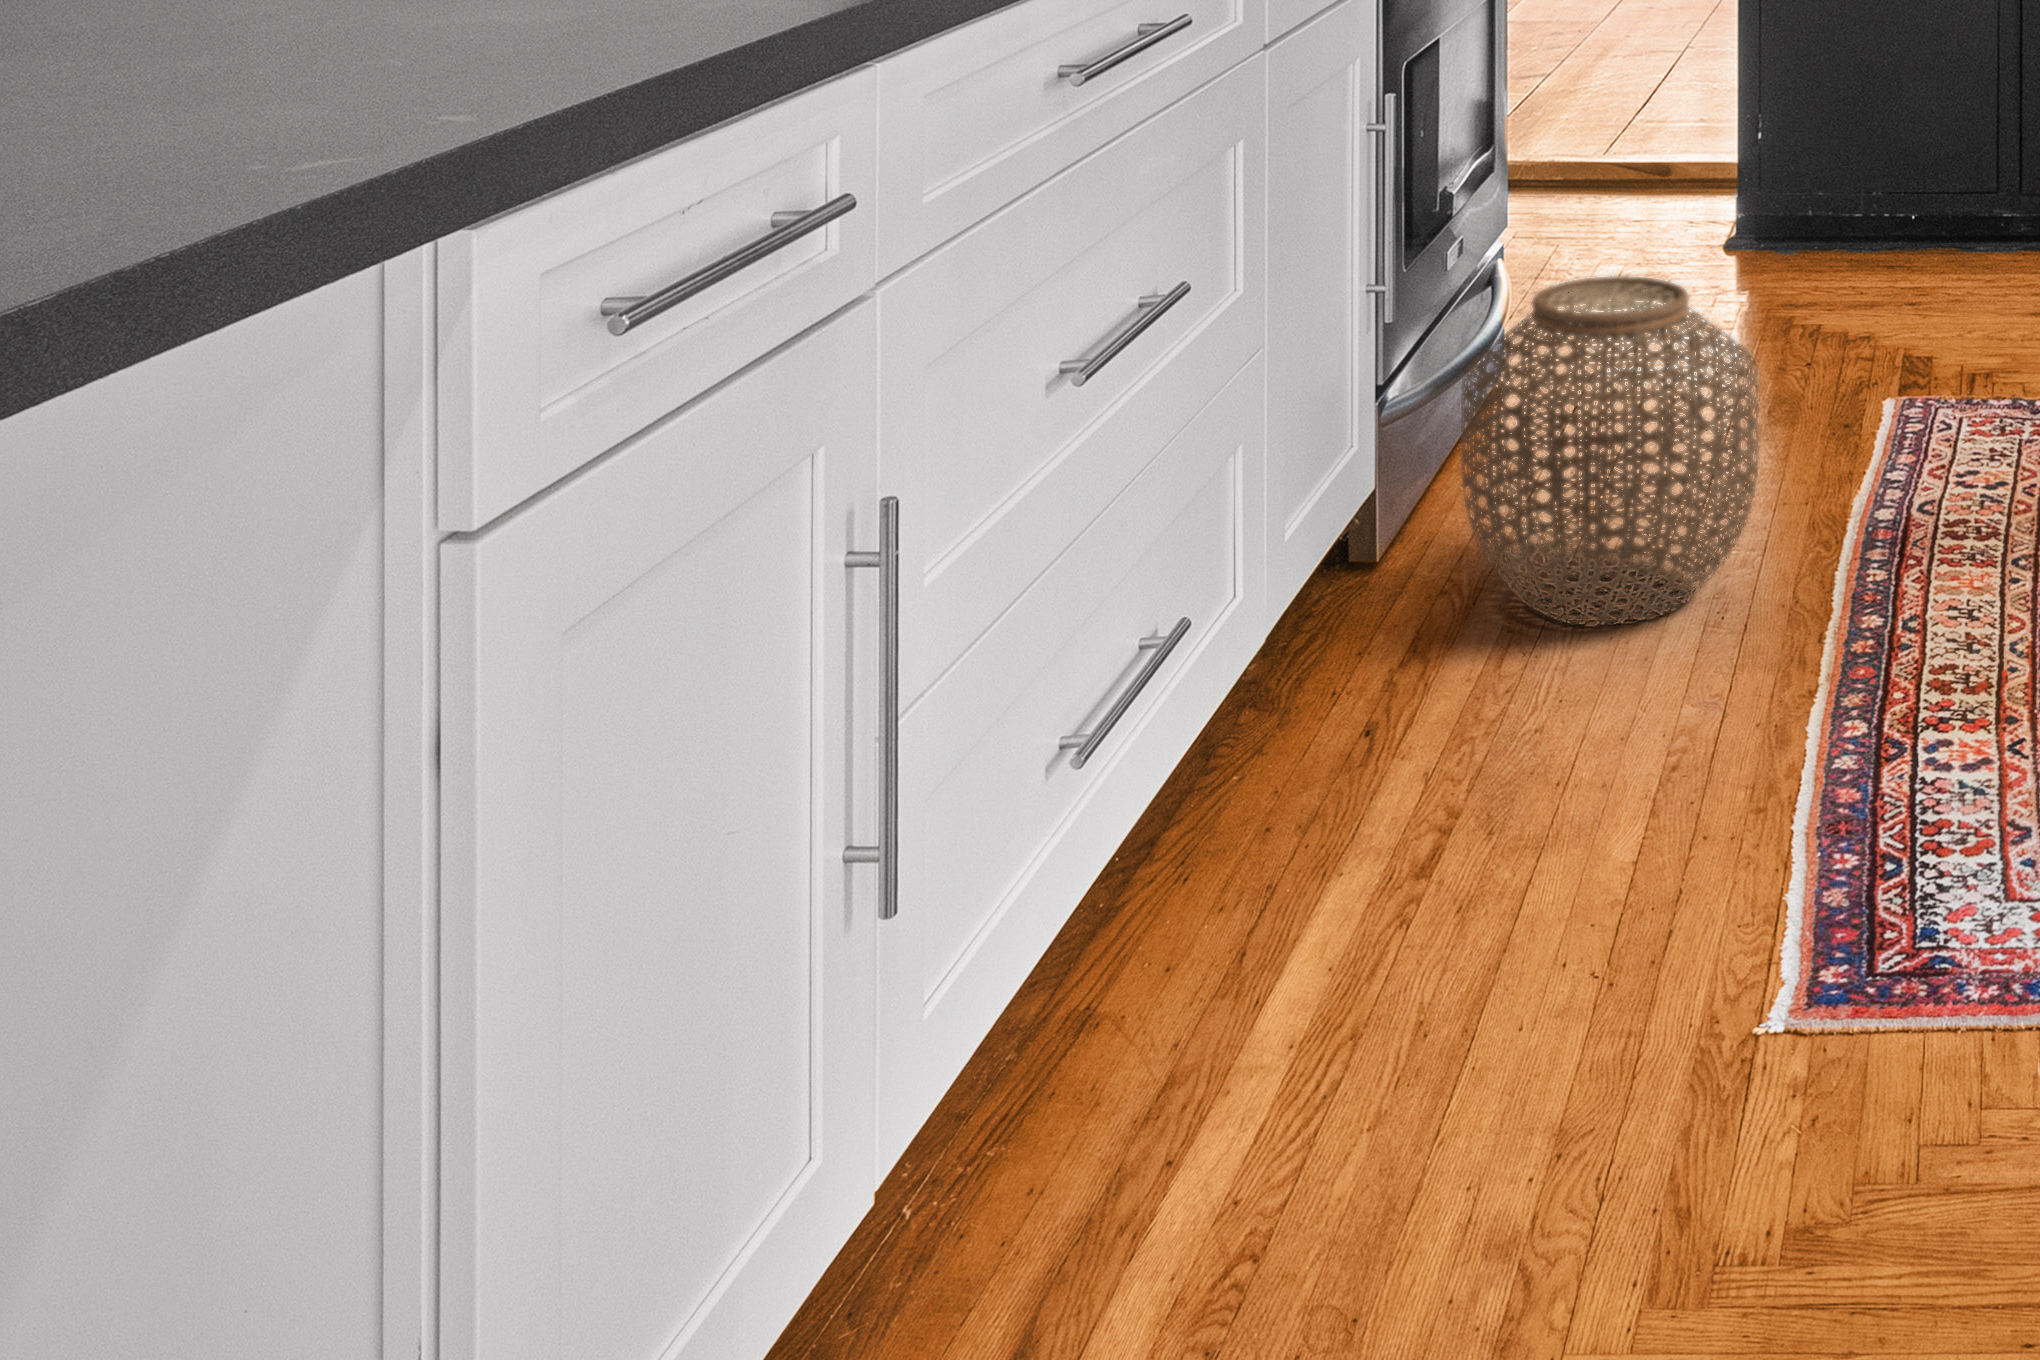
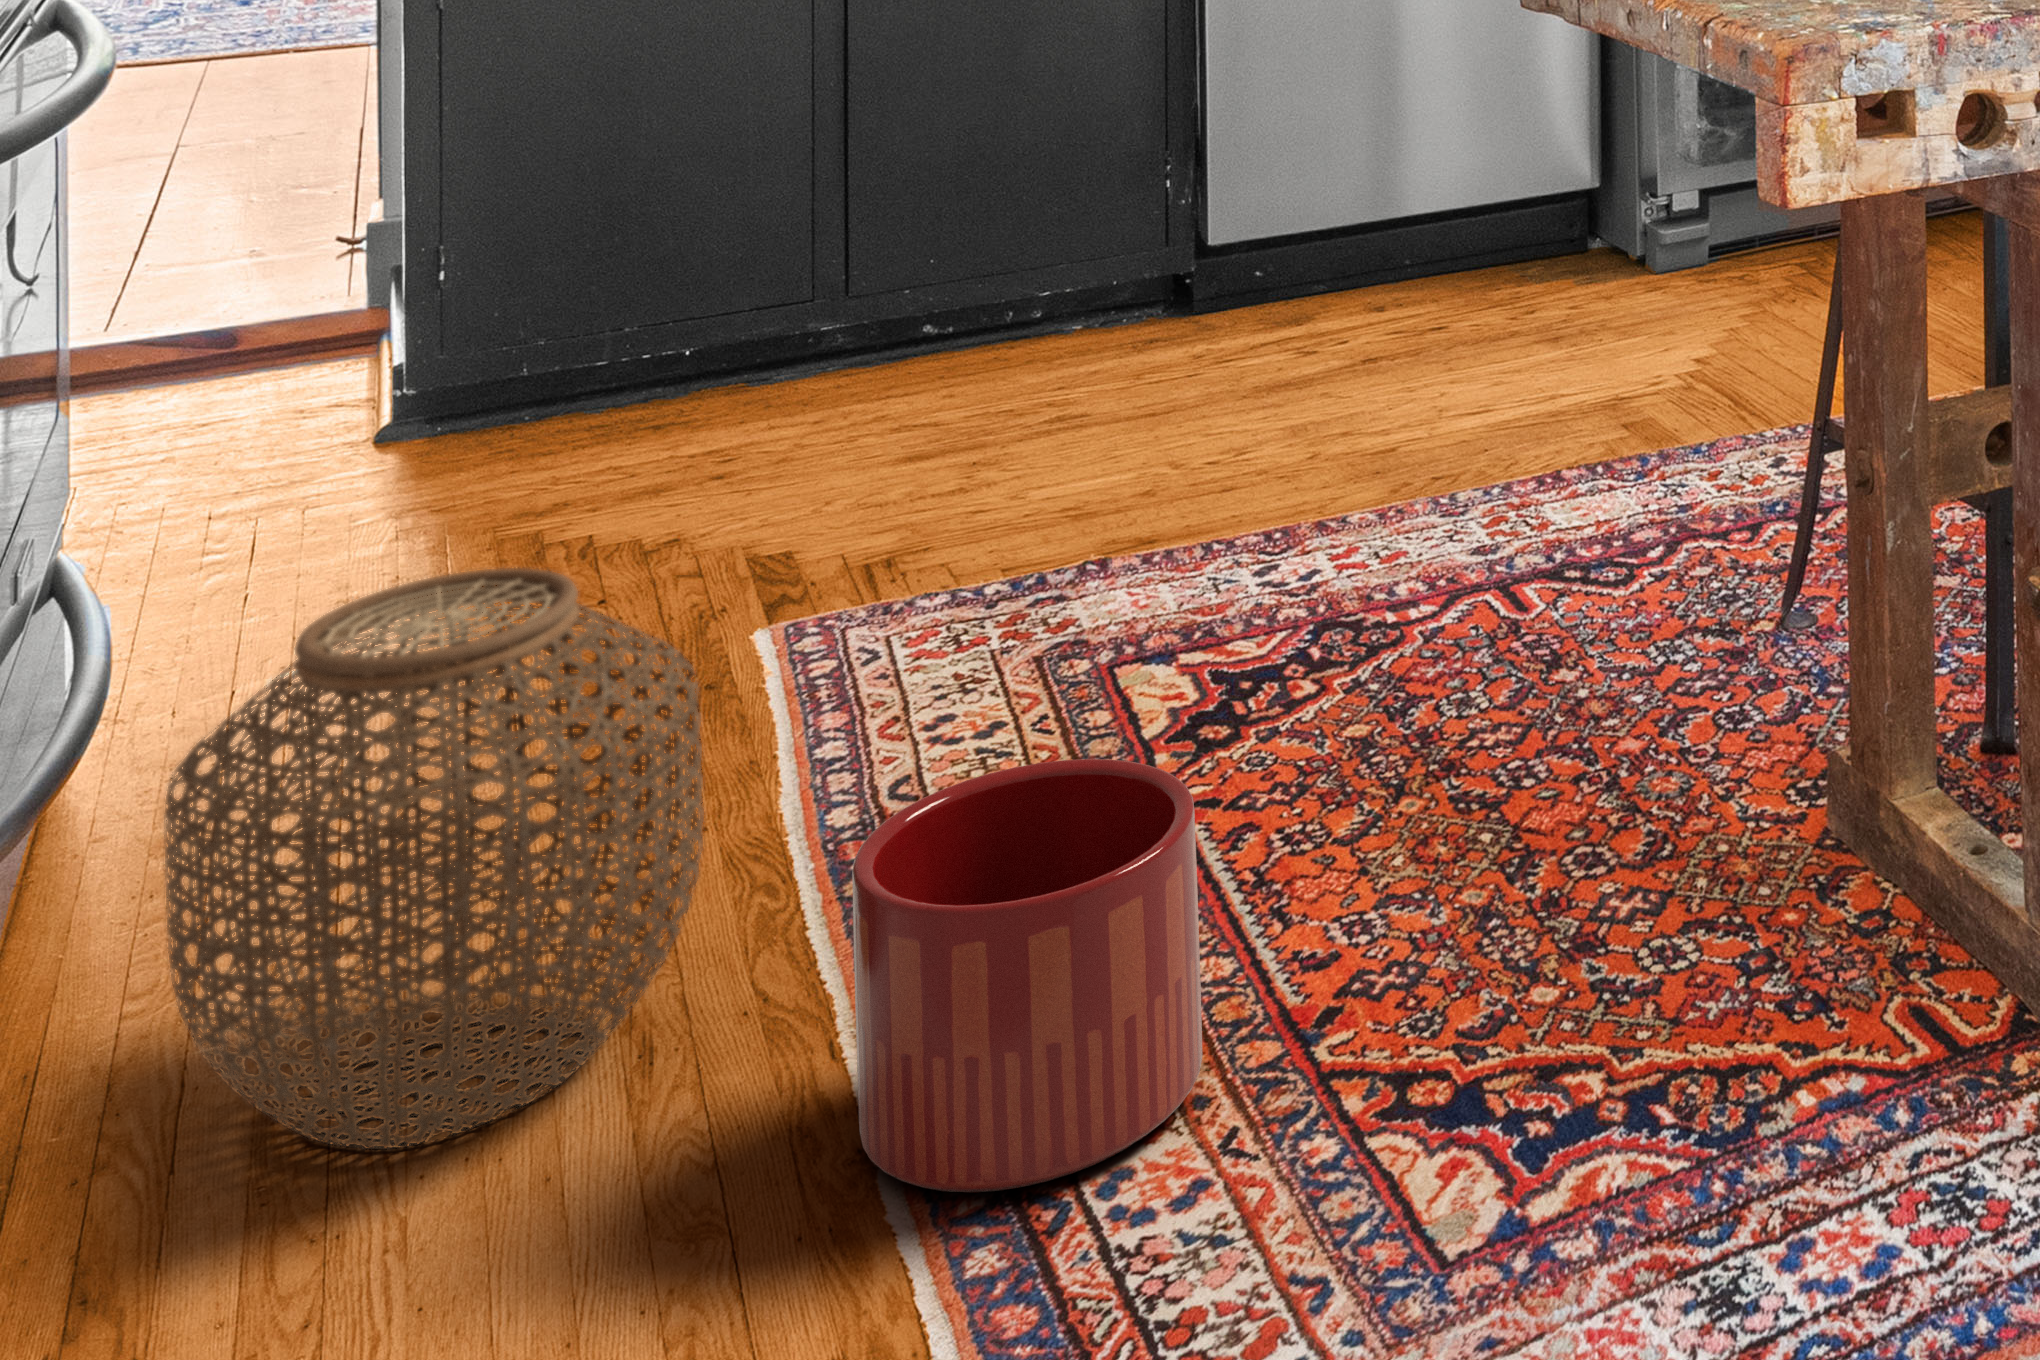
planter: none [1803,471,2023,736] -> present [852,759,1202,1192]

